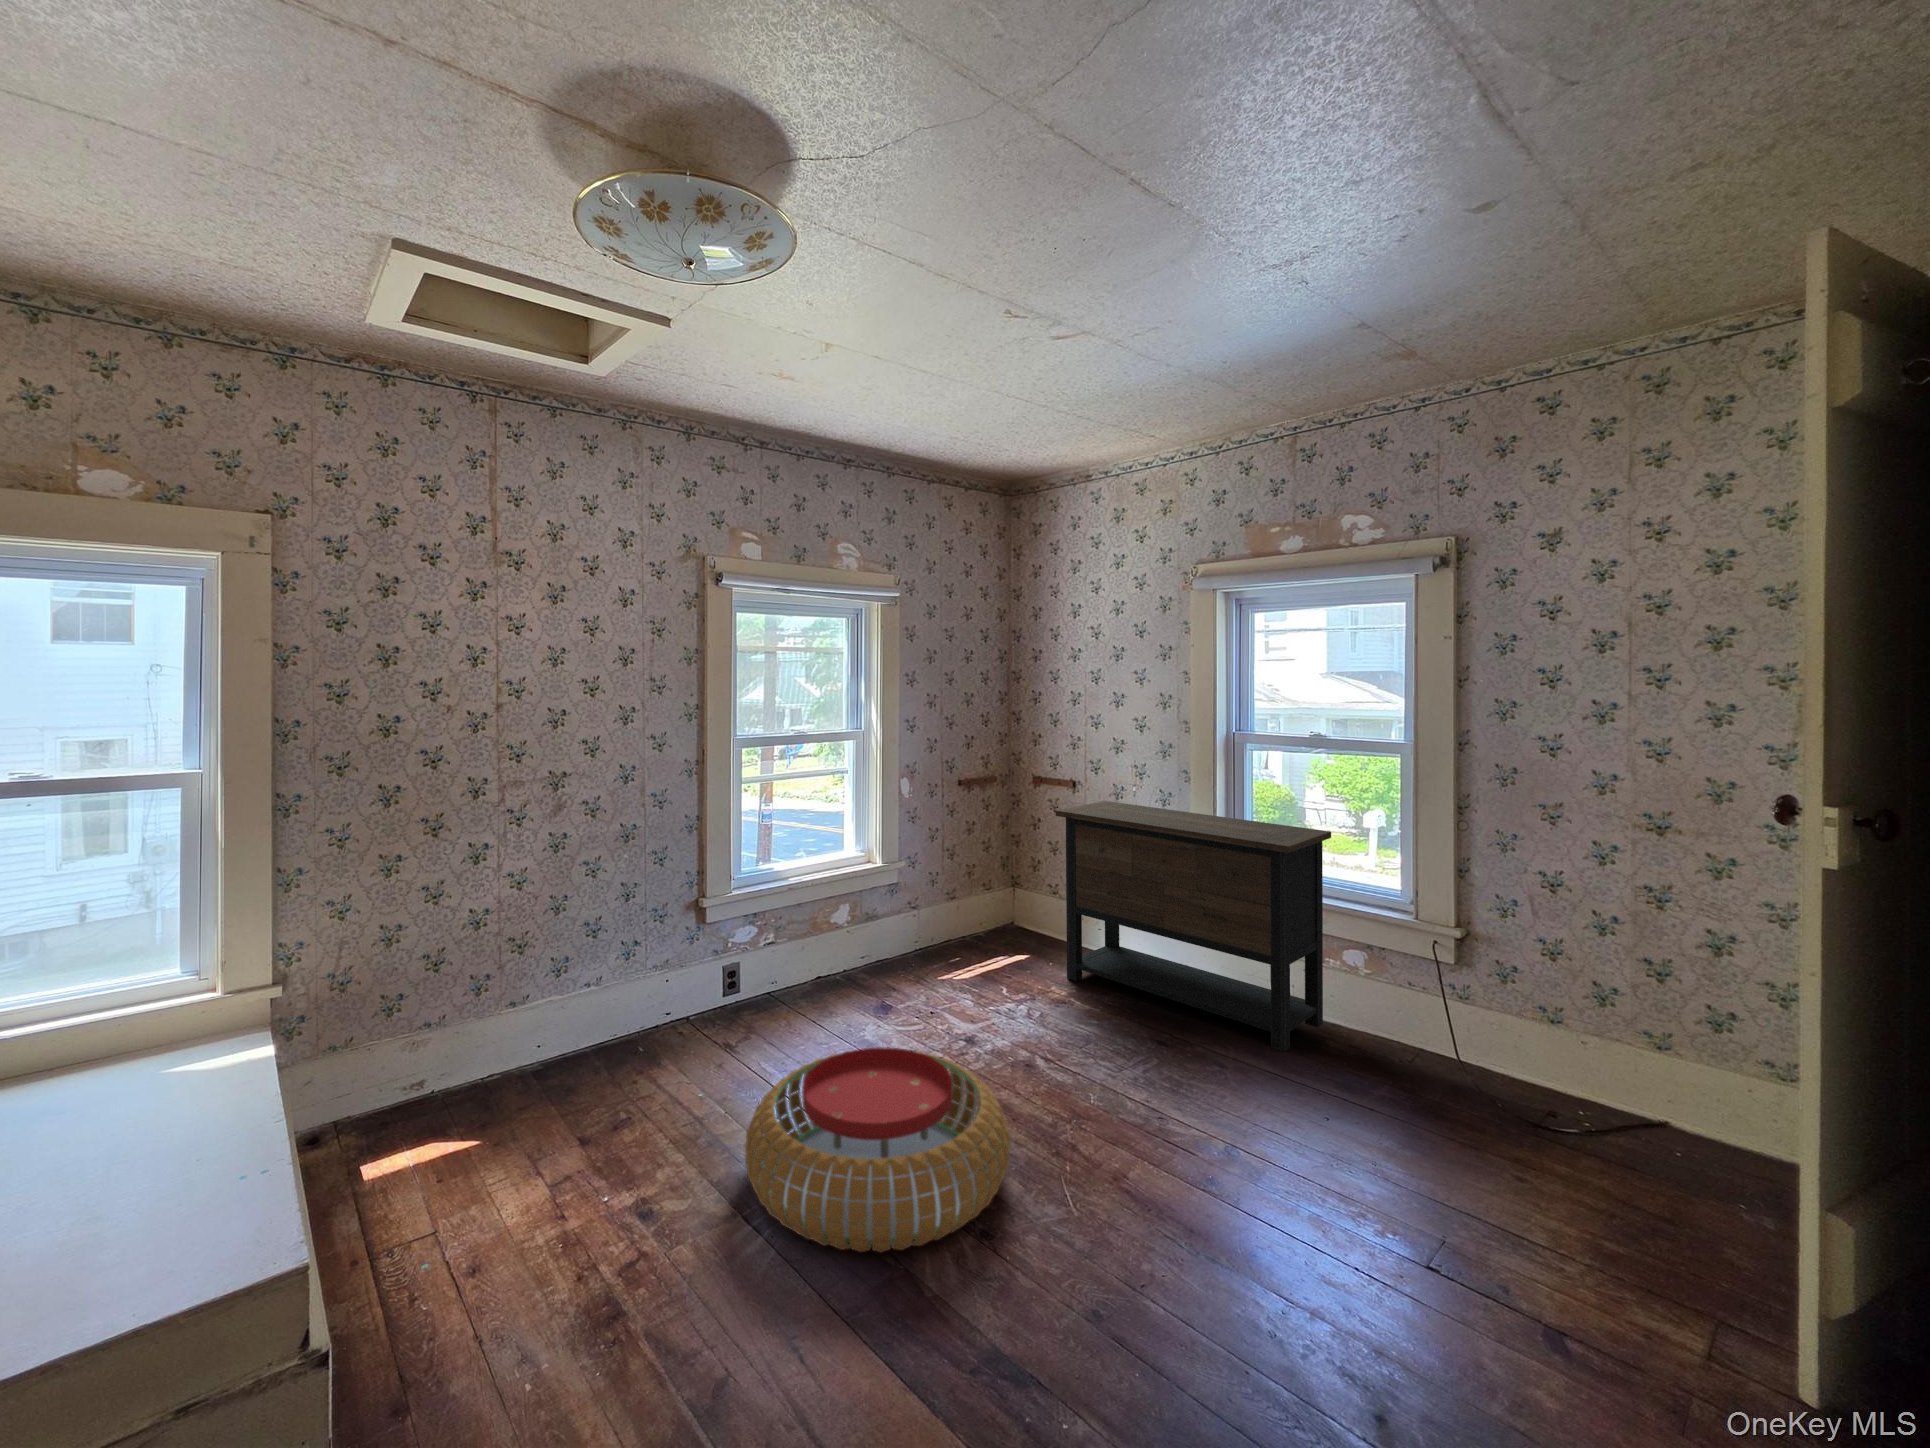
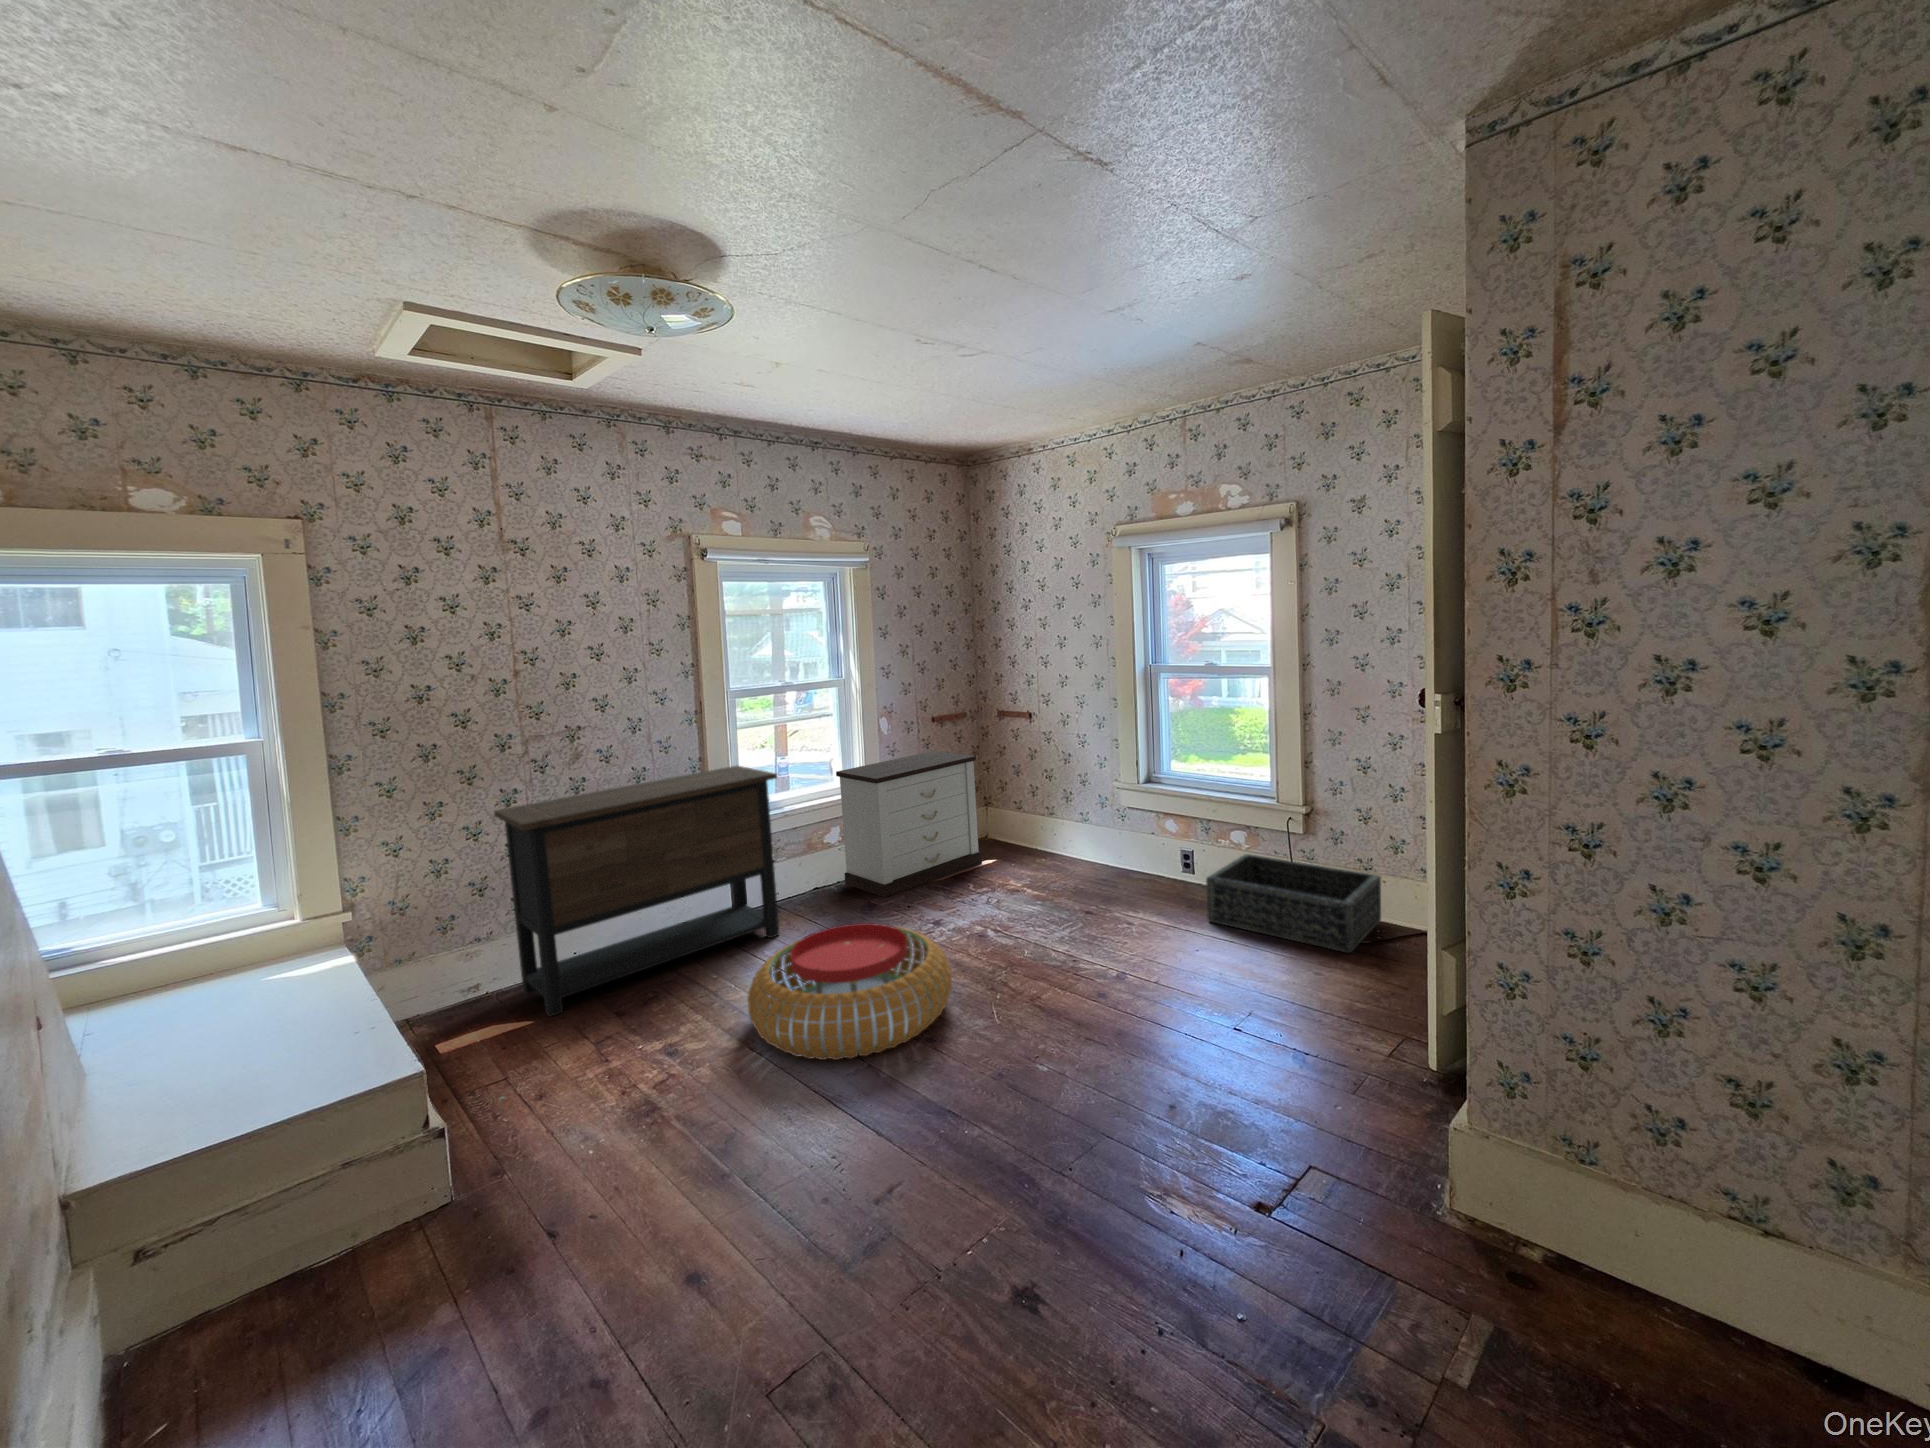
dresser: present [1056,801,1331,1051] -> present [494,766,779,1016]
nightstand: none [849,820,1013,998] -> present [836,751,982,897]
basket: none [1327,983,1578,1146] -> present [1206,854,1381,953]

